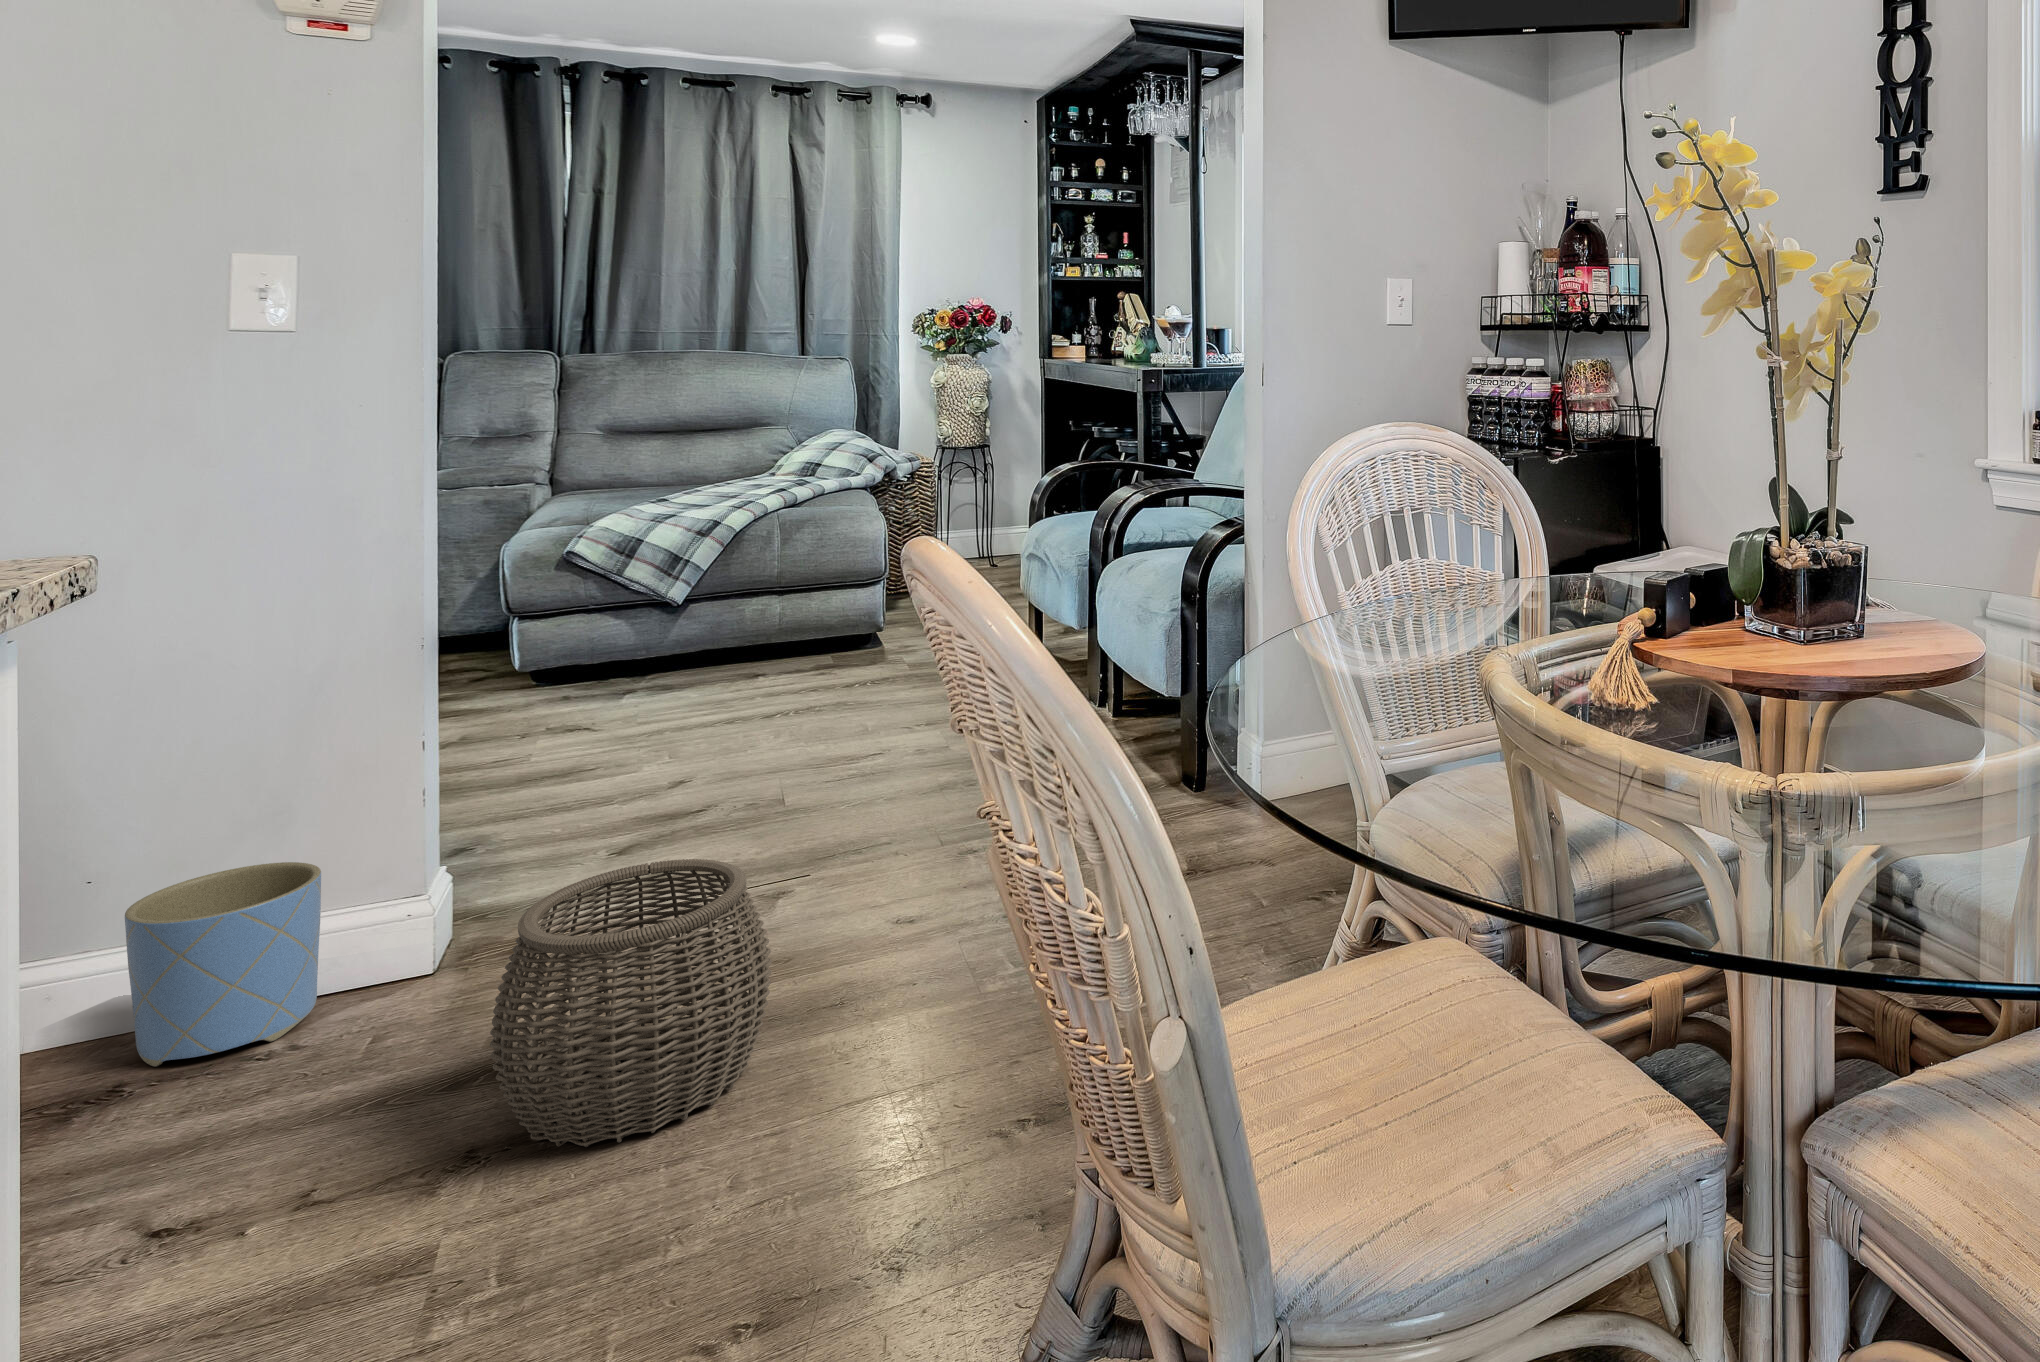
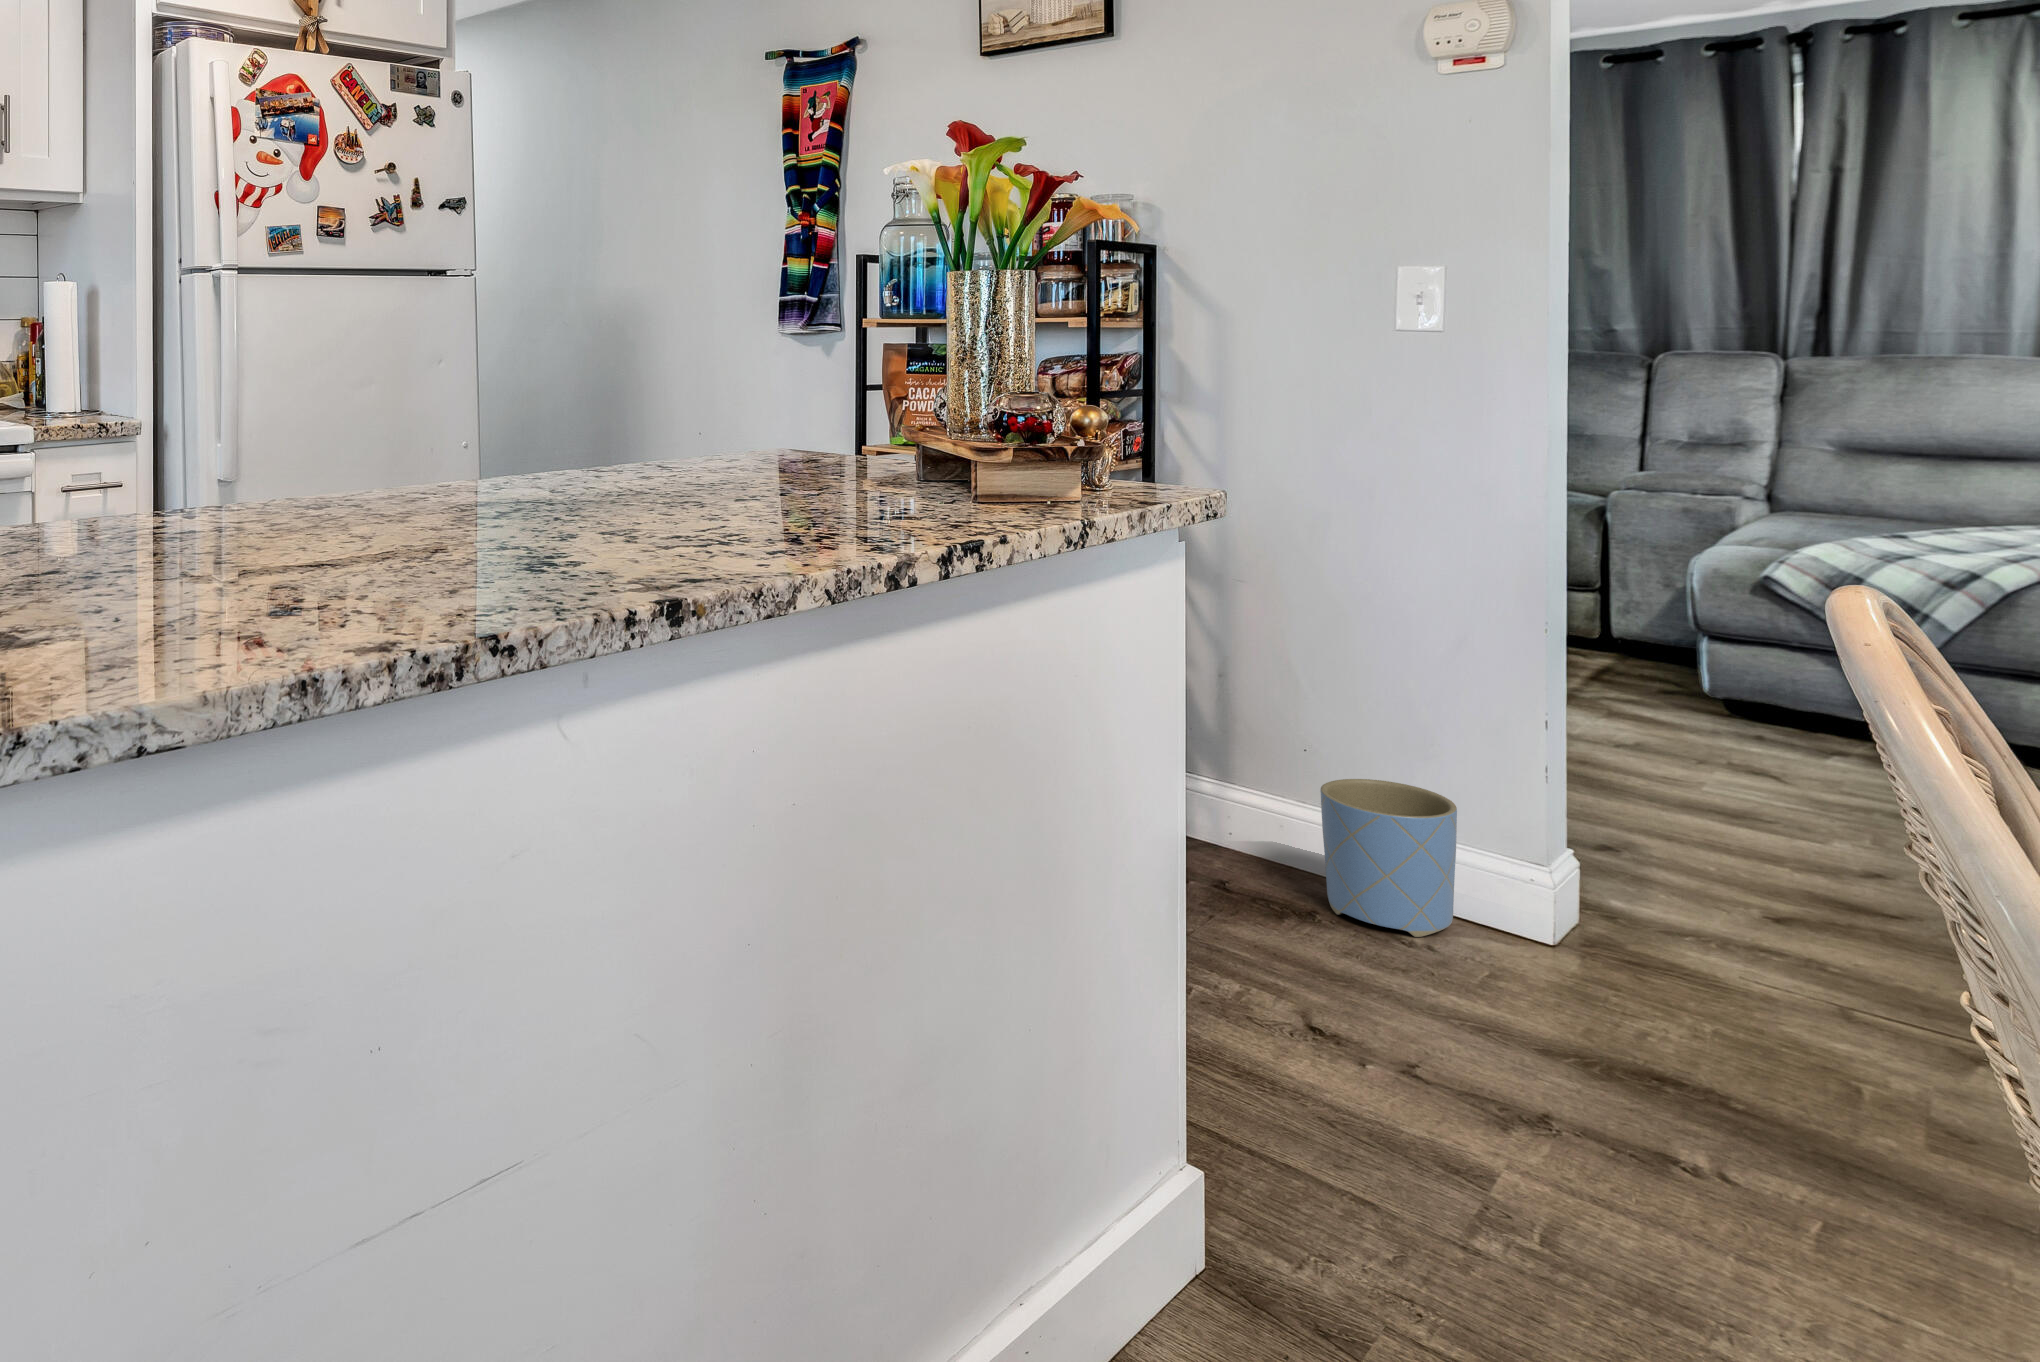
woven basket: present [490,859,772,1147] -> none [1563,907,1913,1229]

